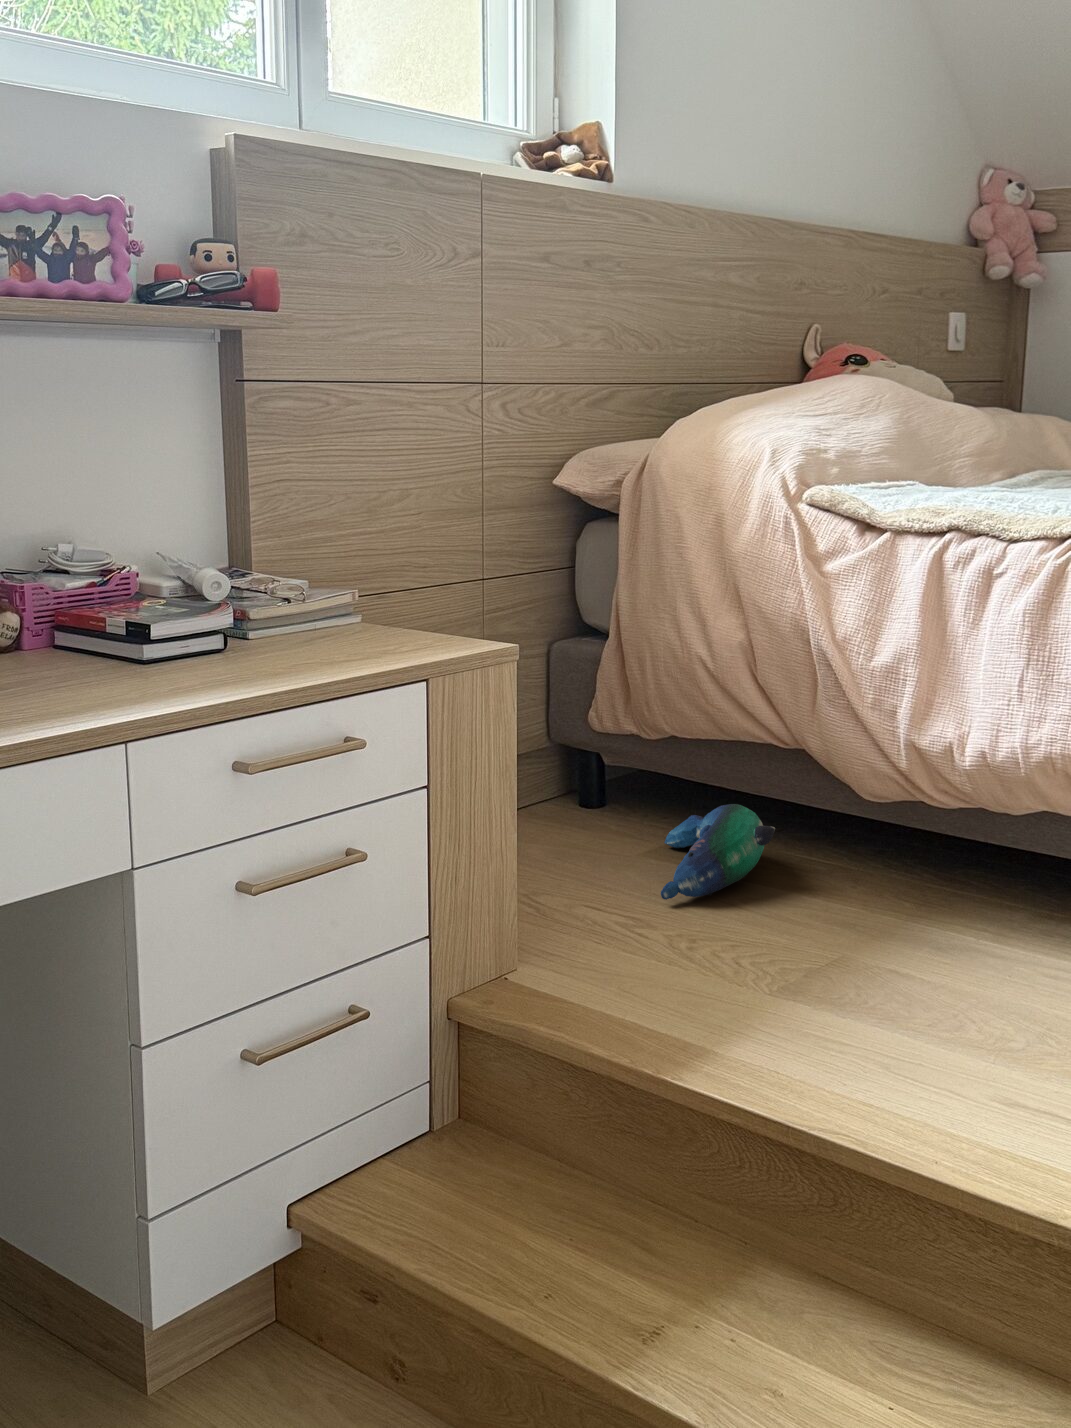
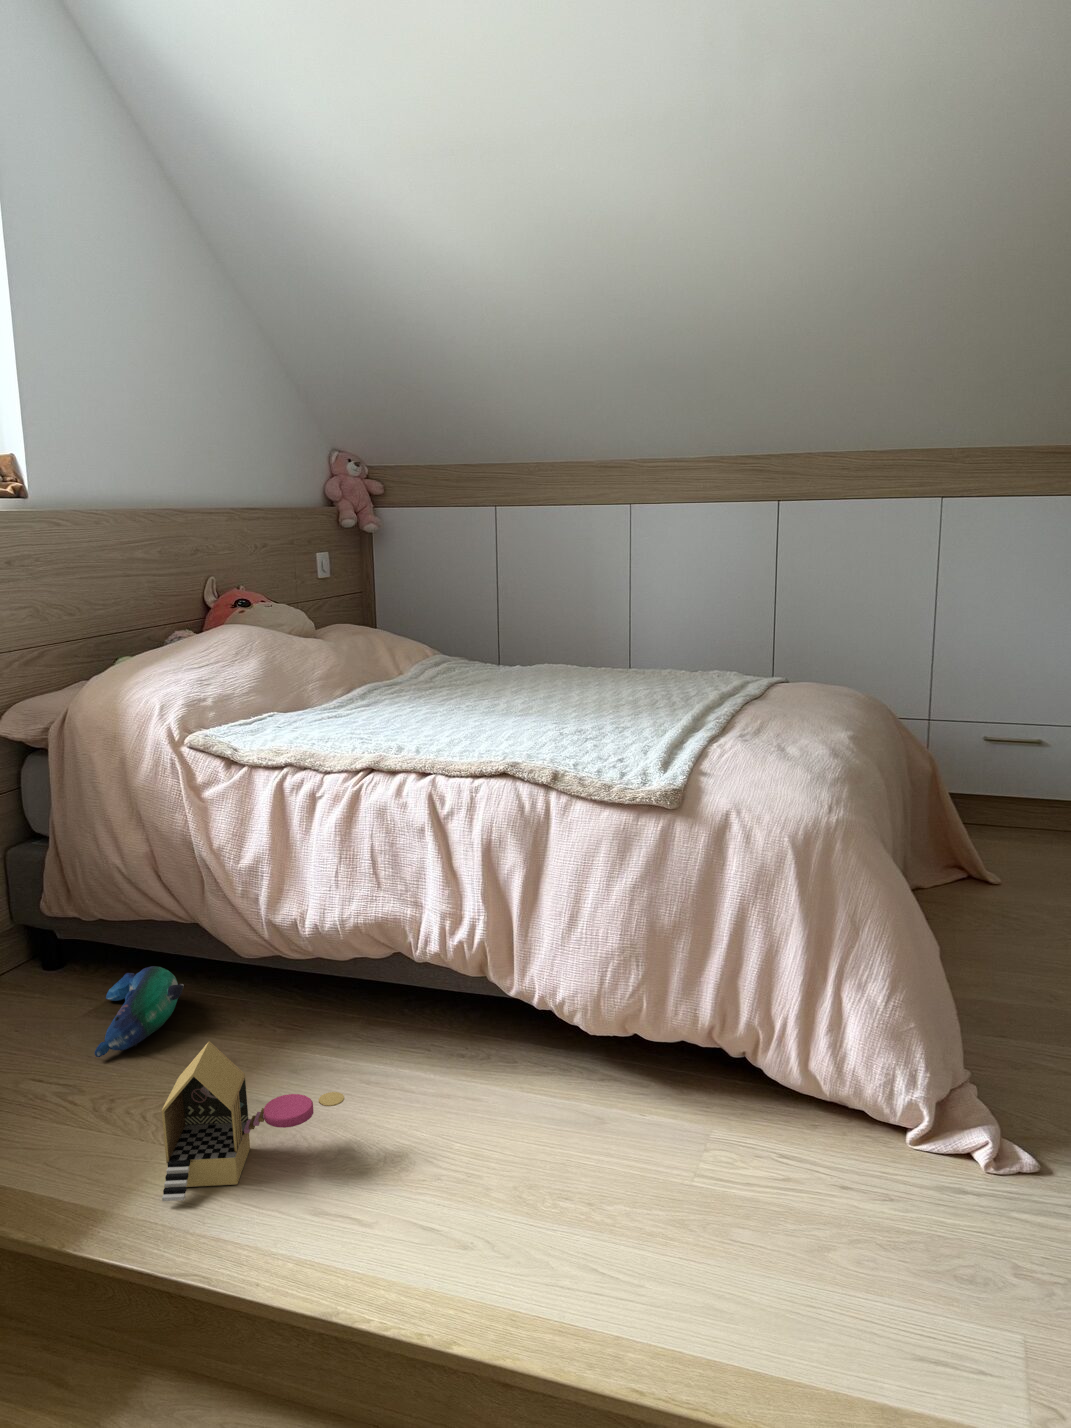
toy house: none [772,864,1027,1058] -> present [161,1041,344,1201]

